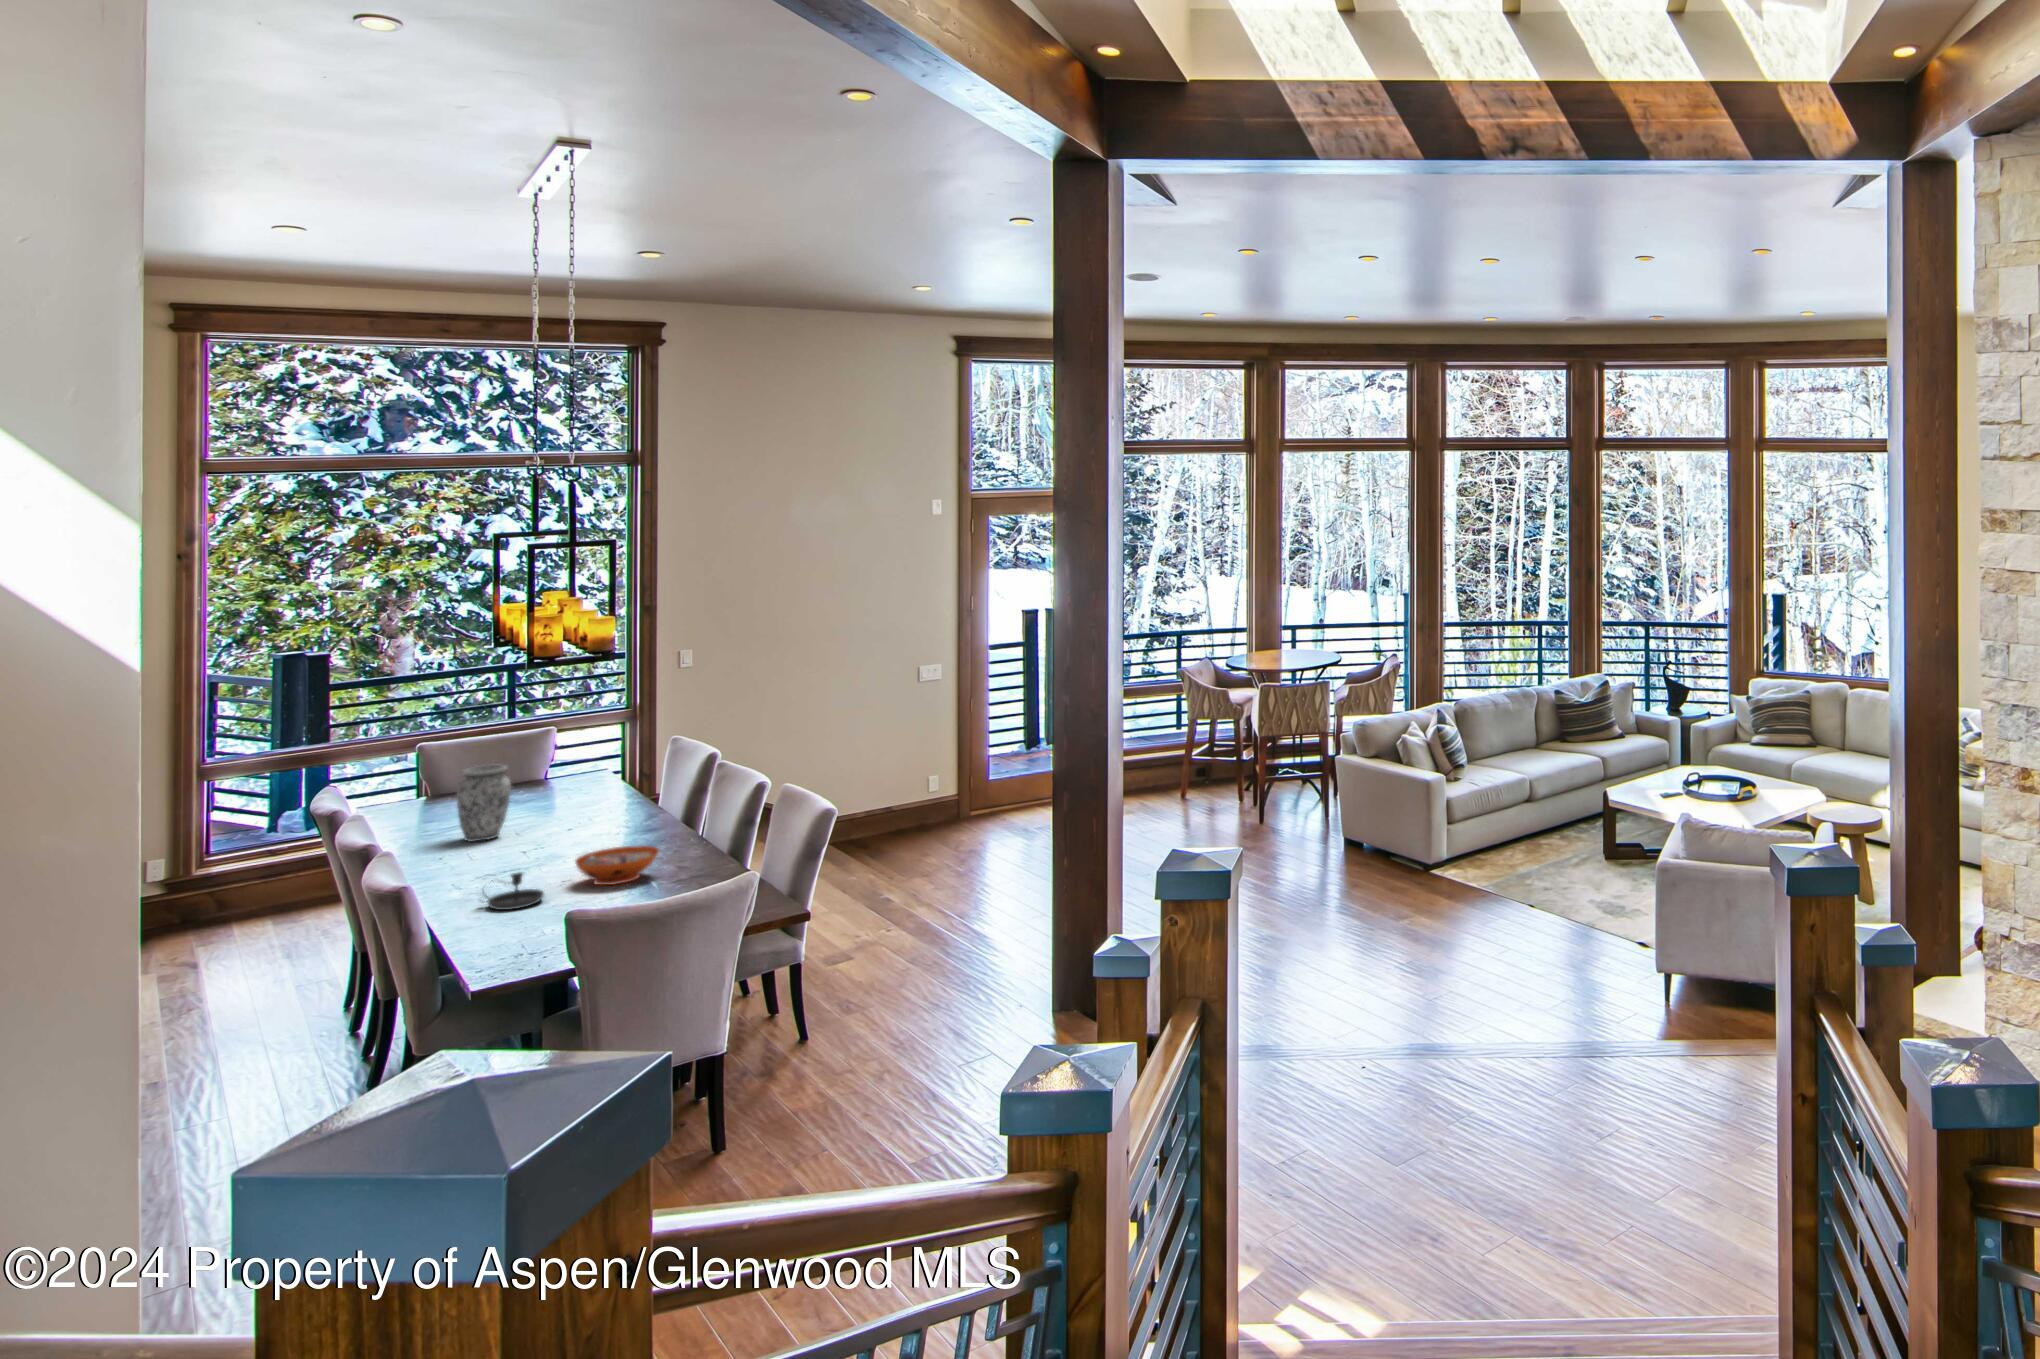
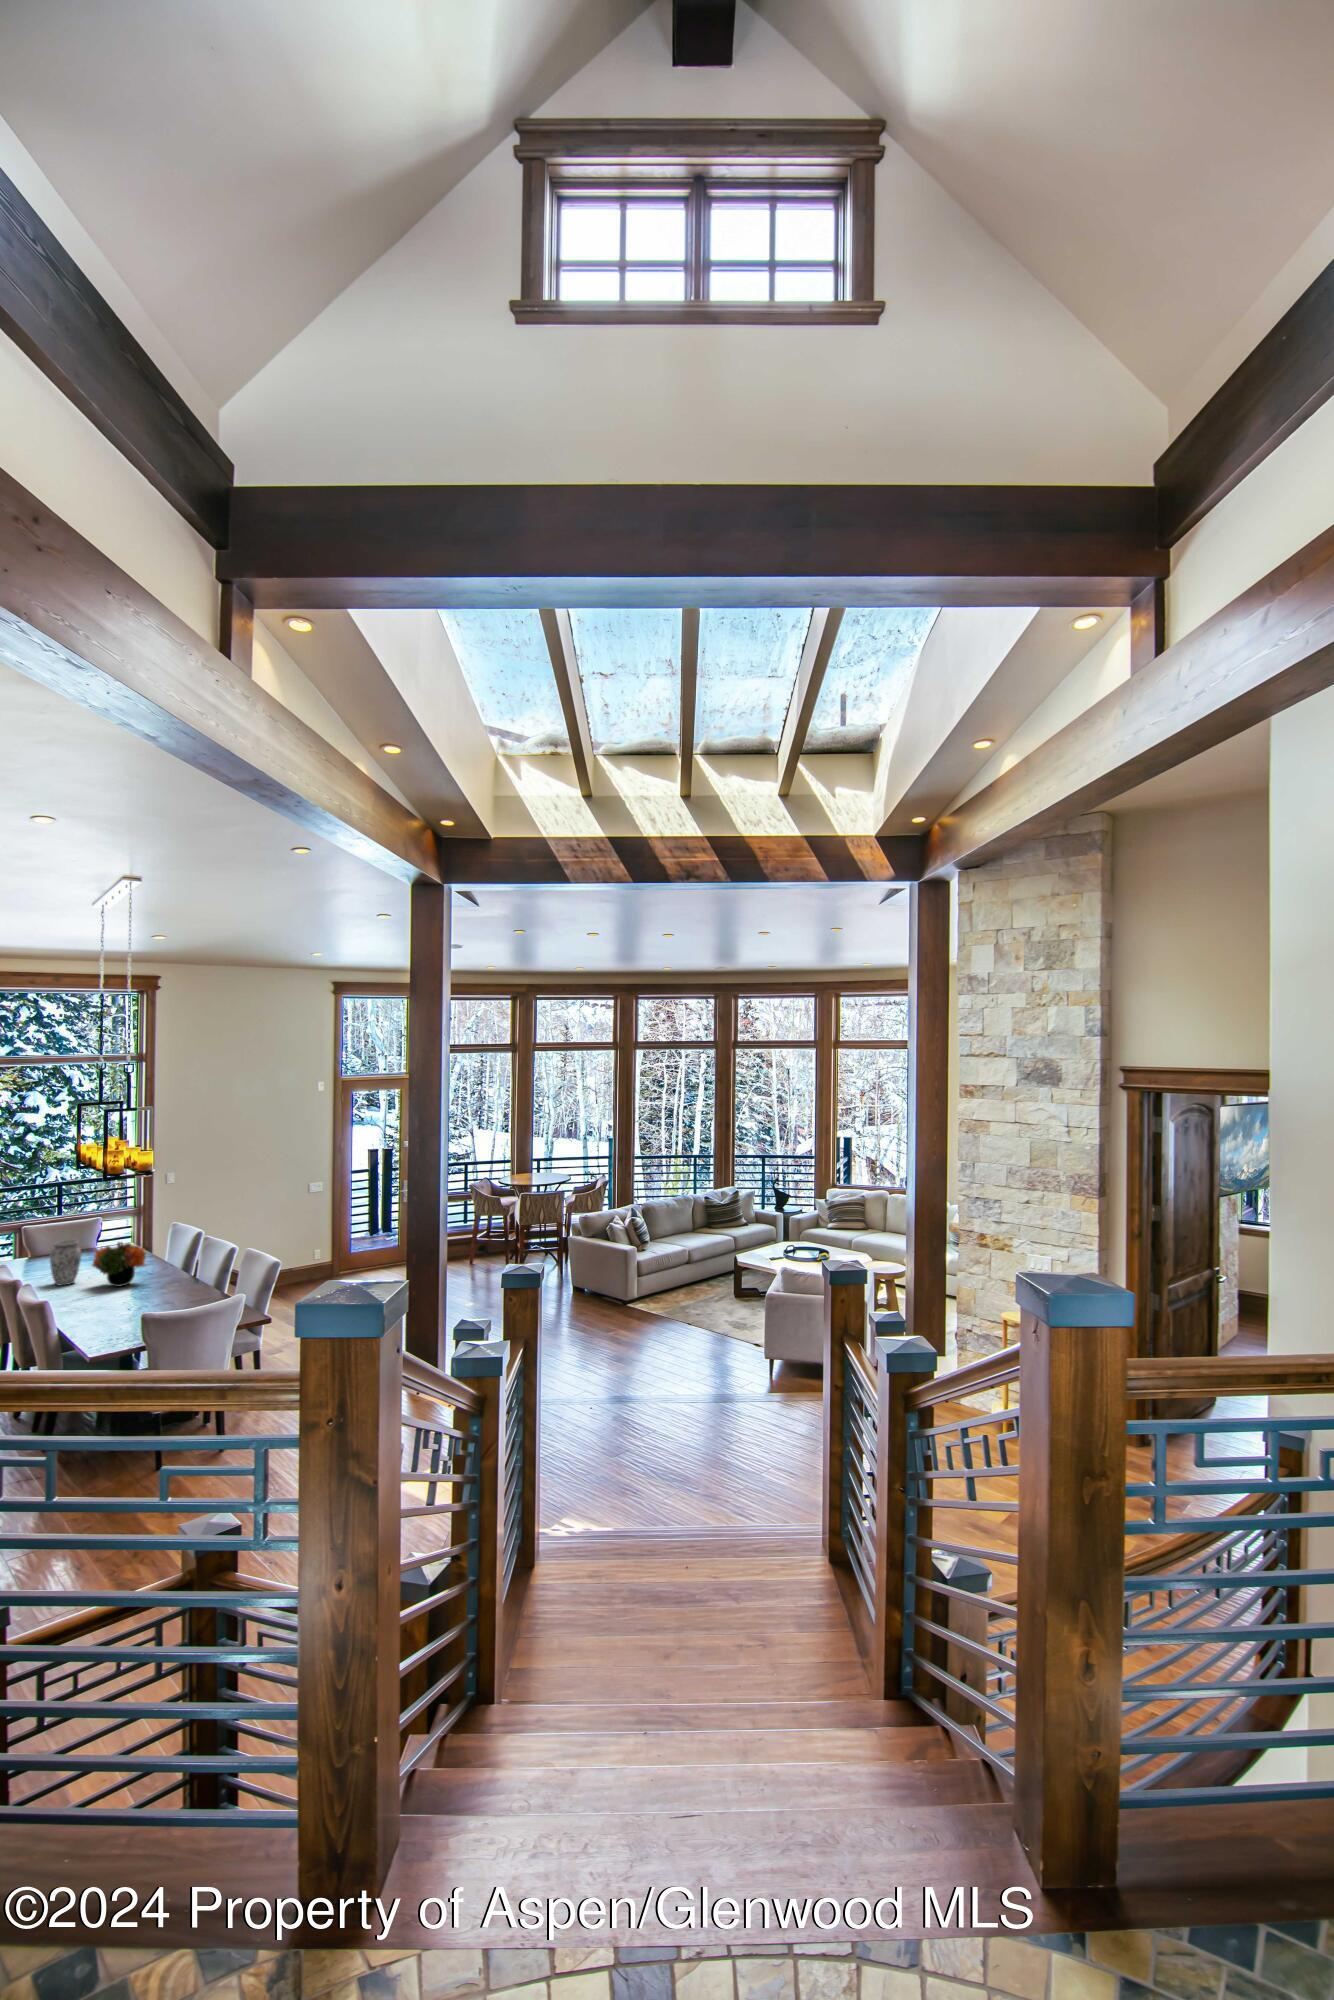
flower arrangement: none [524,768,622,844] -> present [92,1242,146,1287]
decorative bowl: present [575,845,659,885] -> none [130,1286,178,1309]
candlestick: present [487,872,544,910] -> none [78,1300,115,1322]

